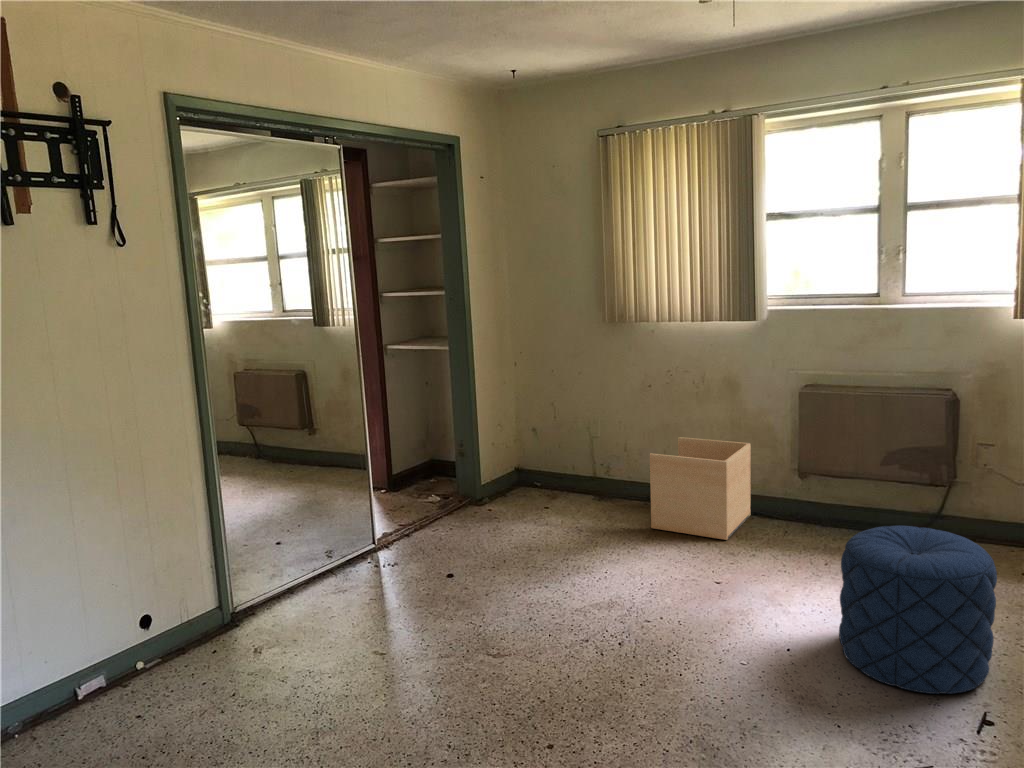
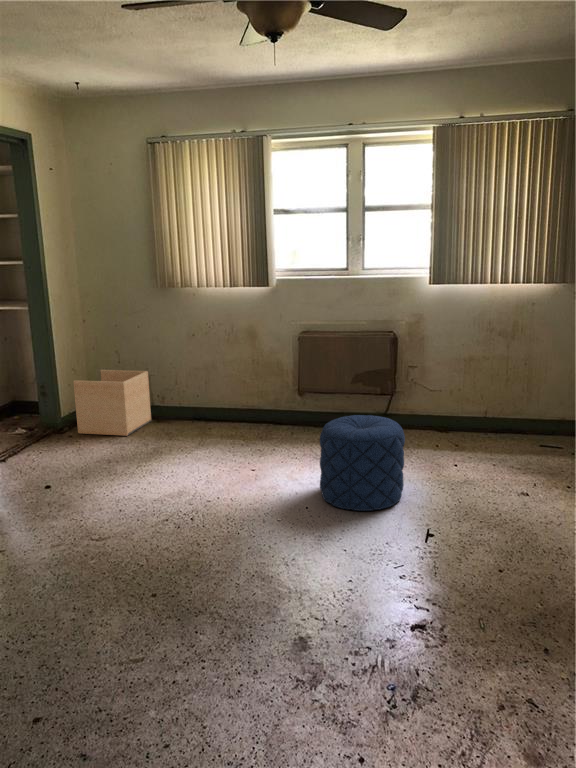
cardboard box: present [650,437,751,540] -> present [74,370,151,436]

